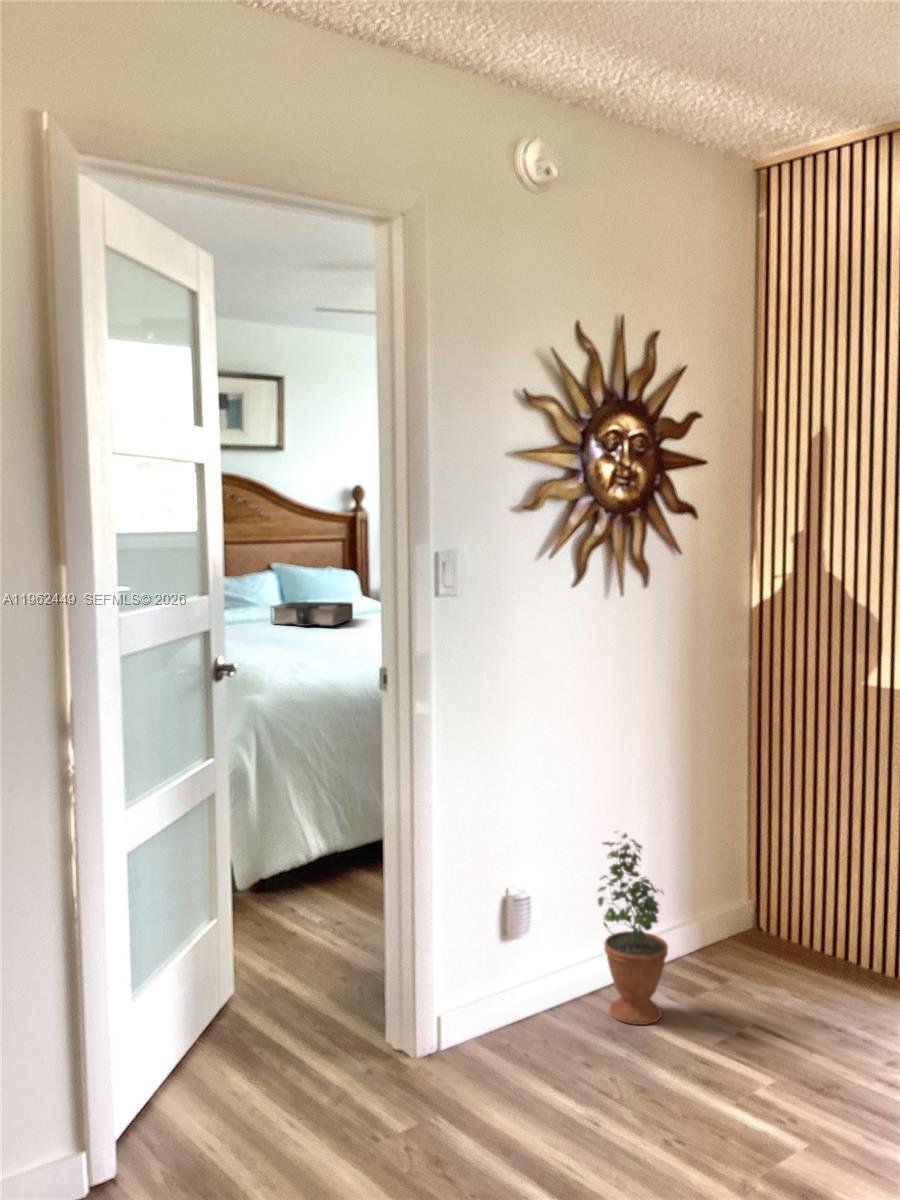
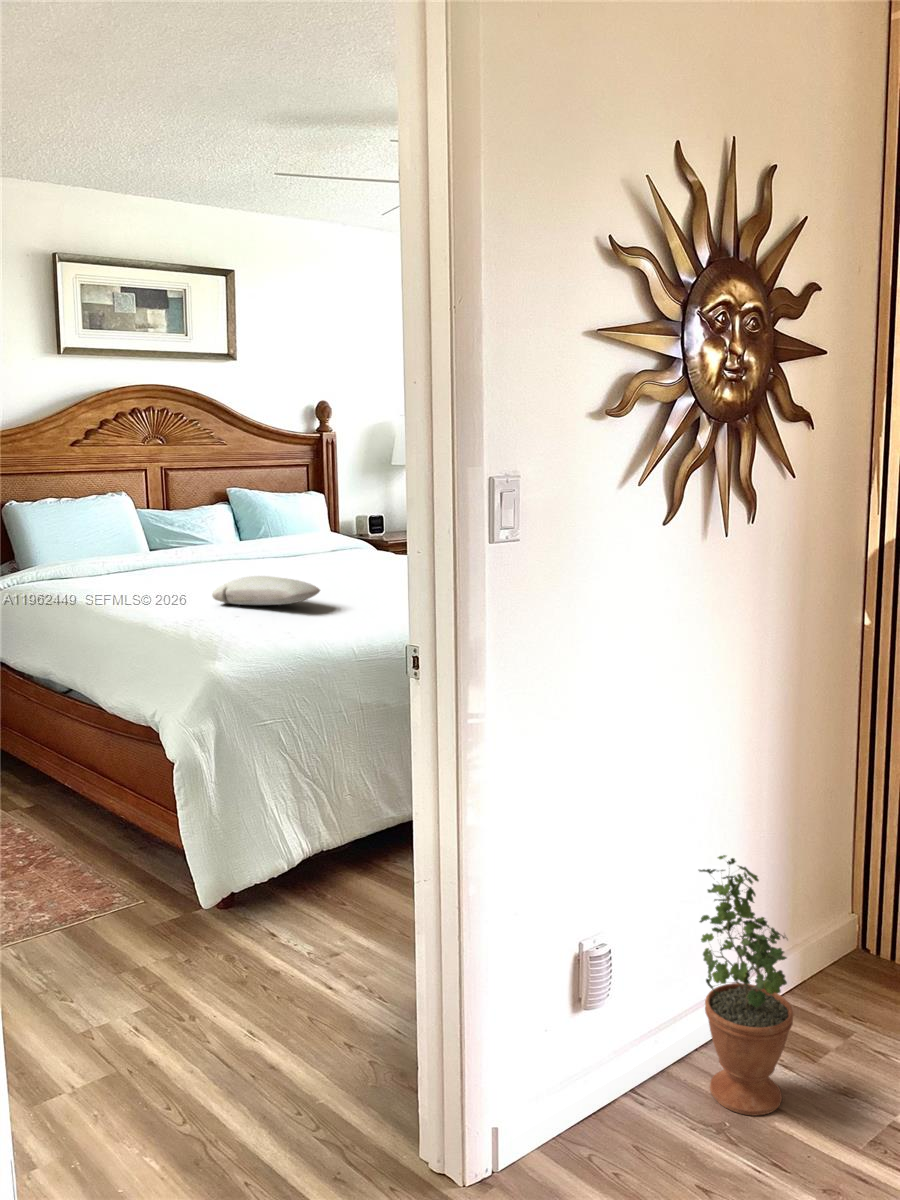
book: present [271,601,353,626] -> none [228,537,326,565]
pillow: none [254,632,342,654] -> present [212,576,320,605]

